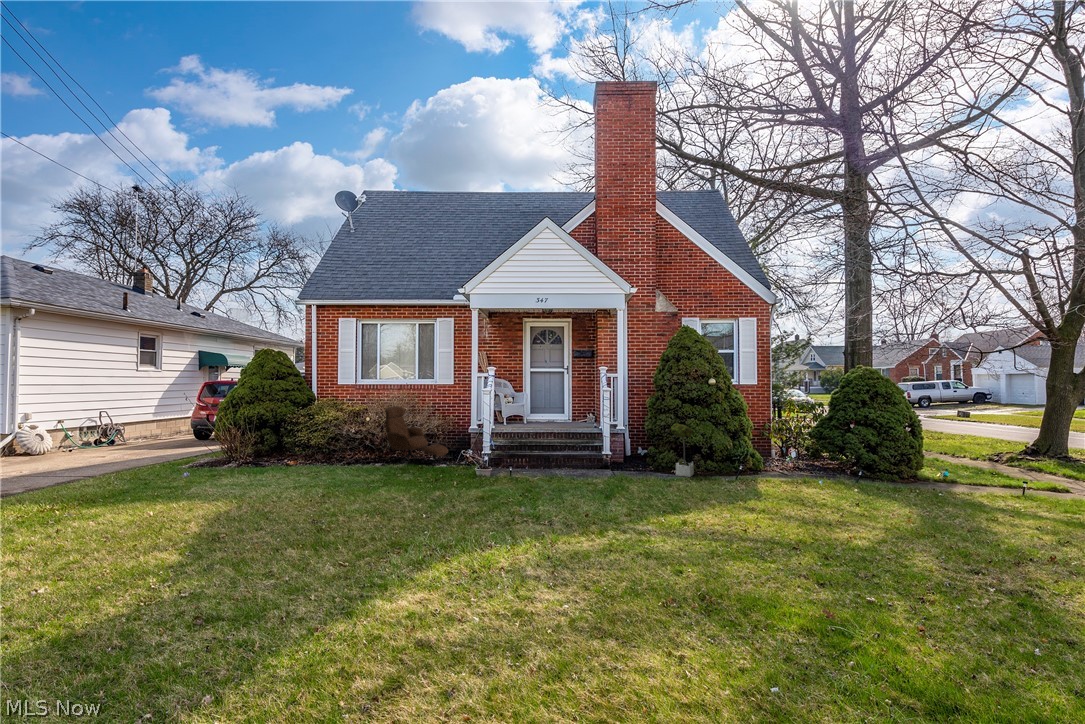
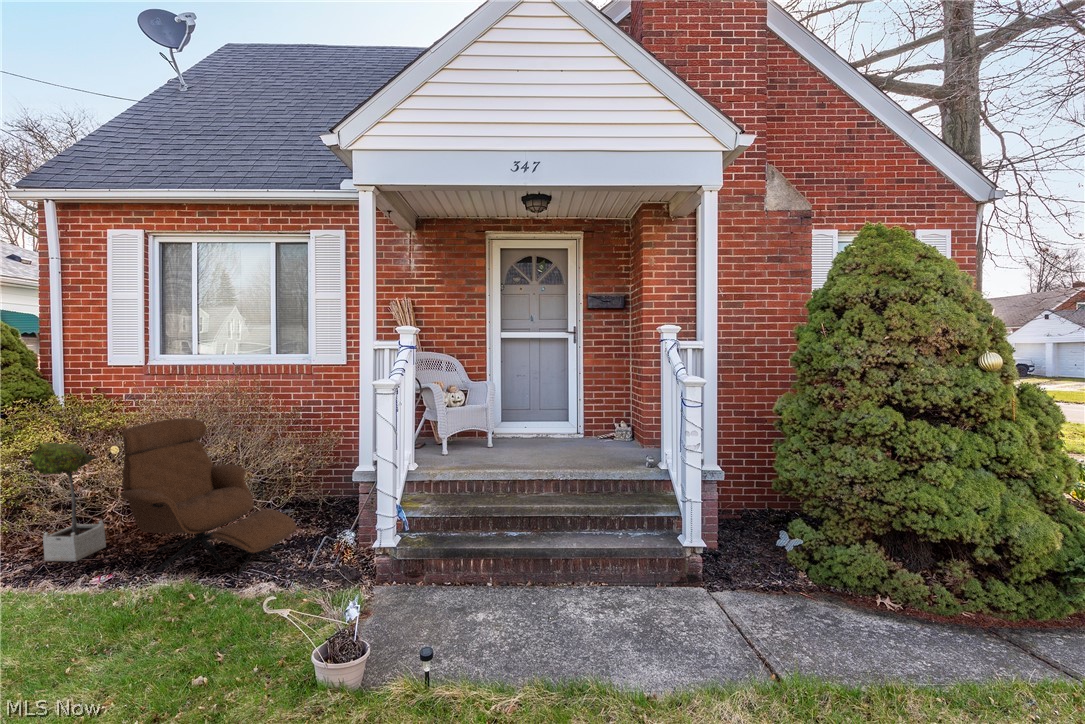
potted tree: present [671,424,694,477] -> present [30,443,106,561]

